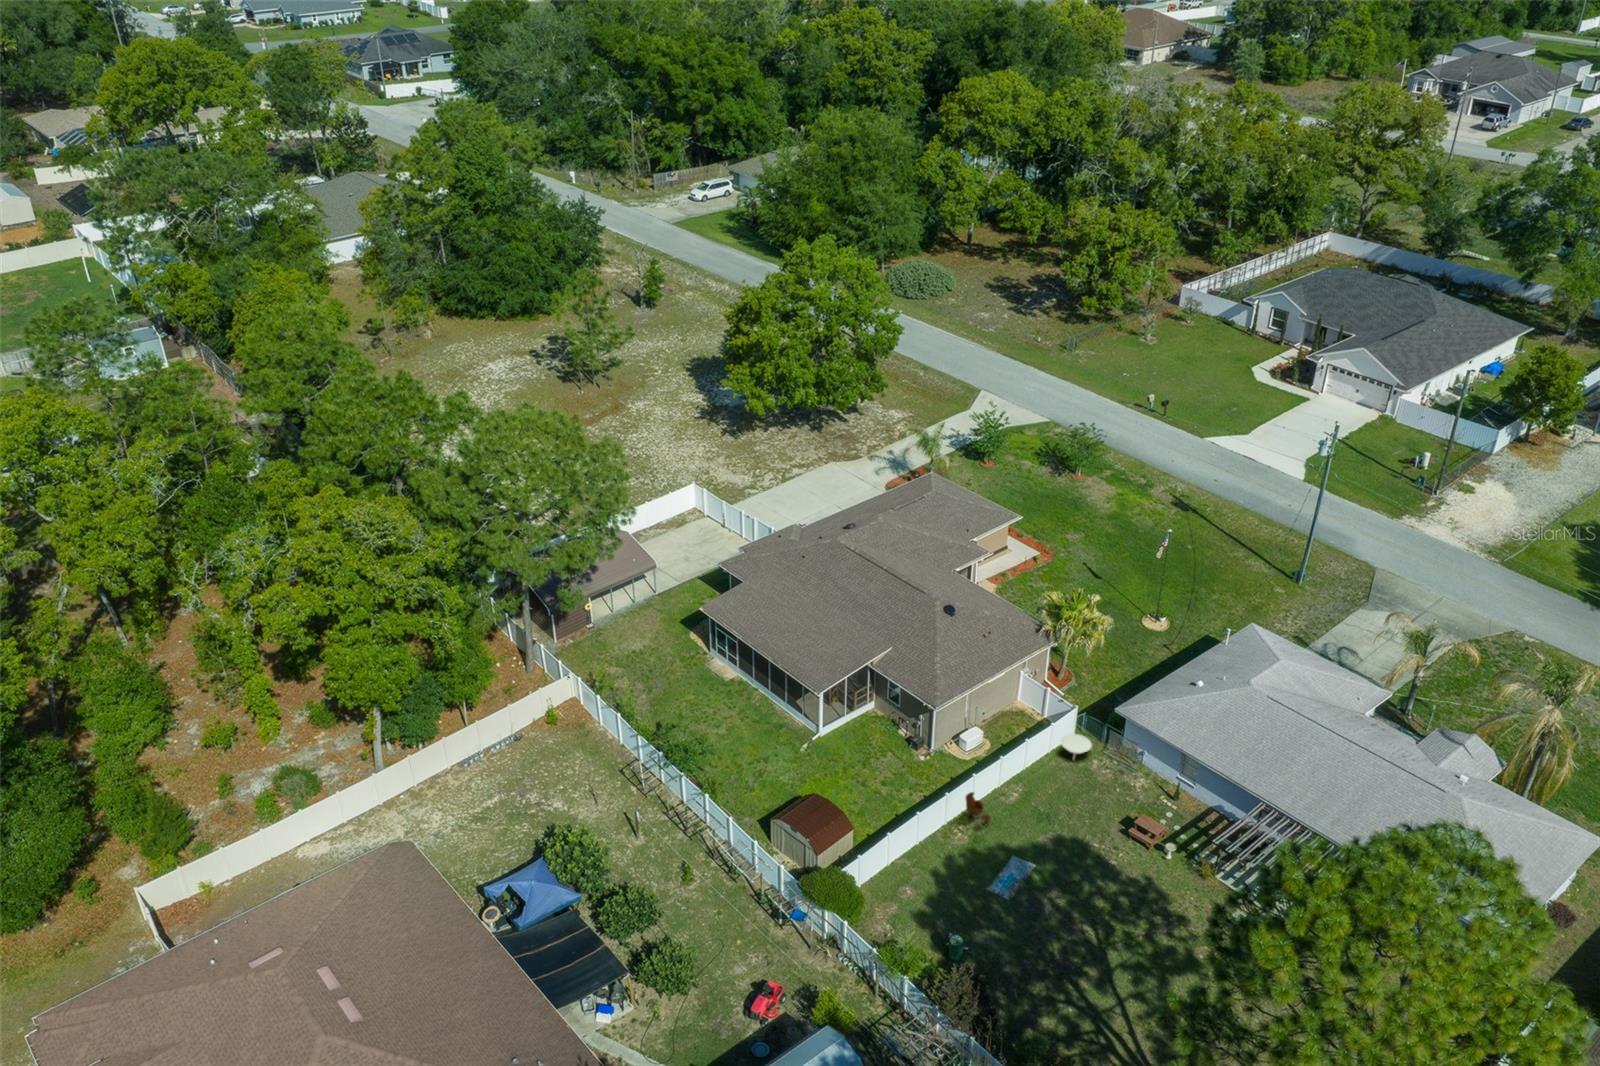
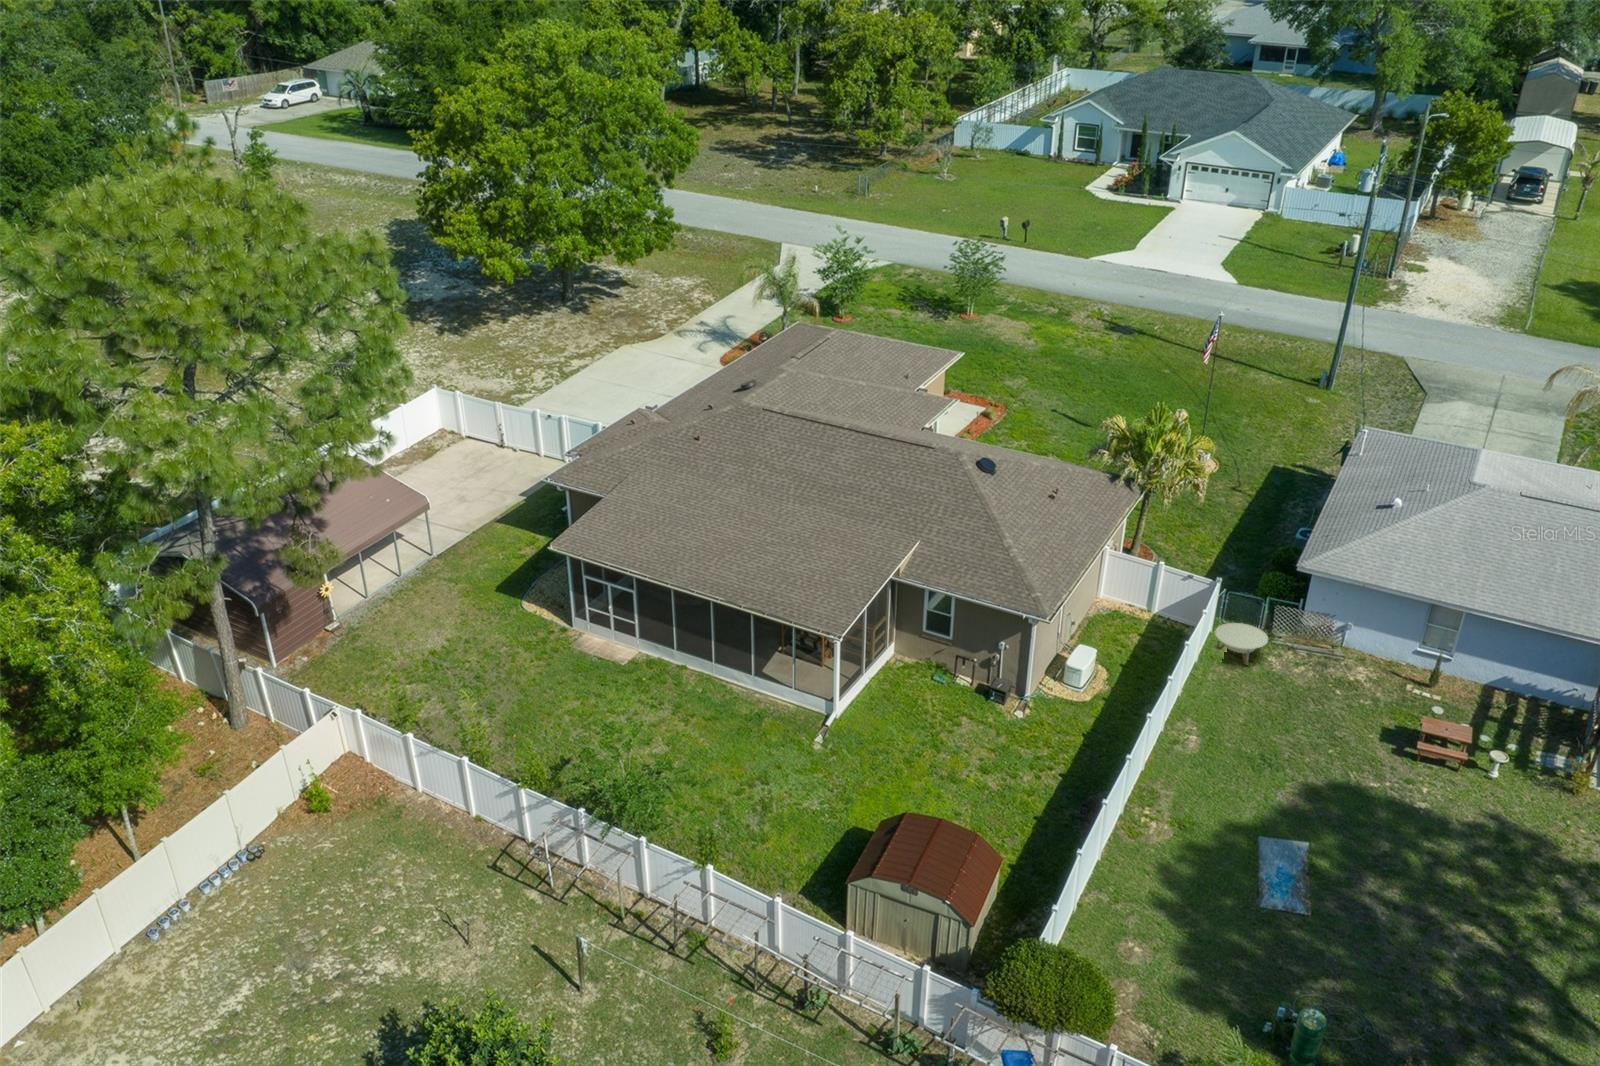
lounge chair: present [966,792,990,823] -> none [1145,745,1198,800]

